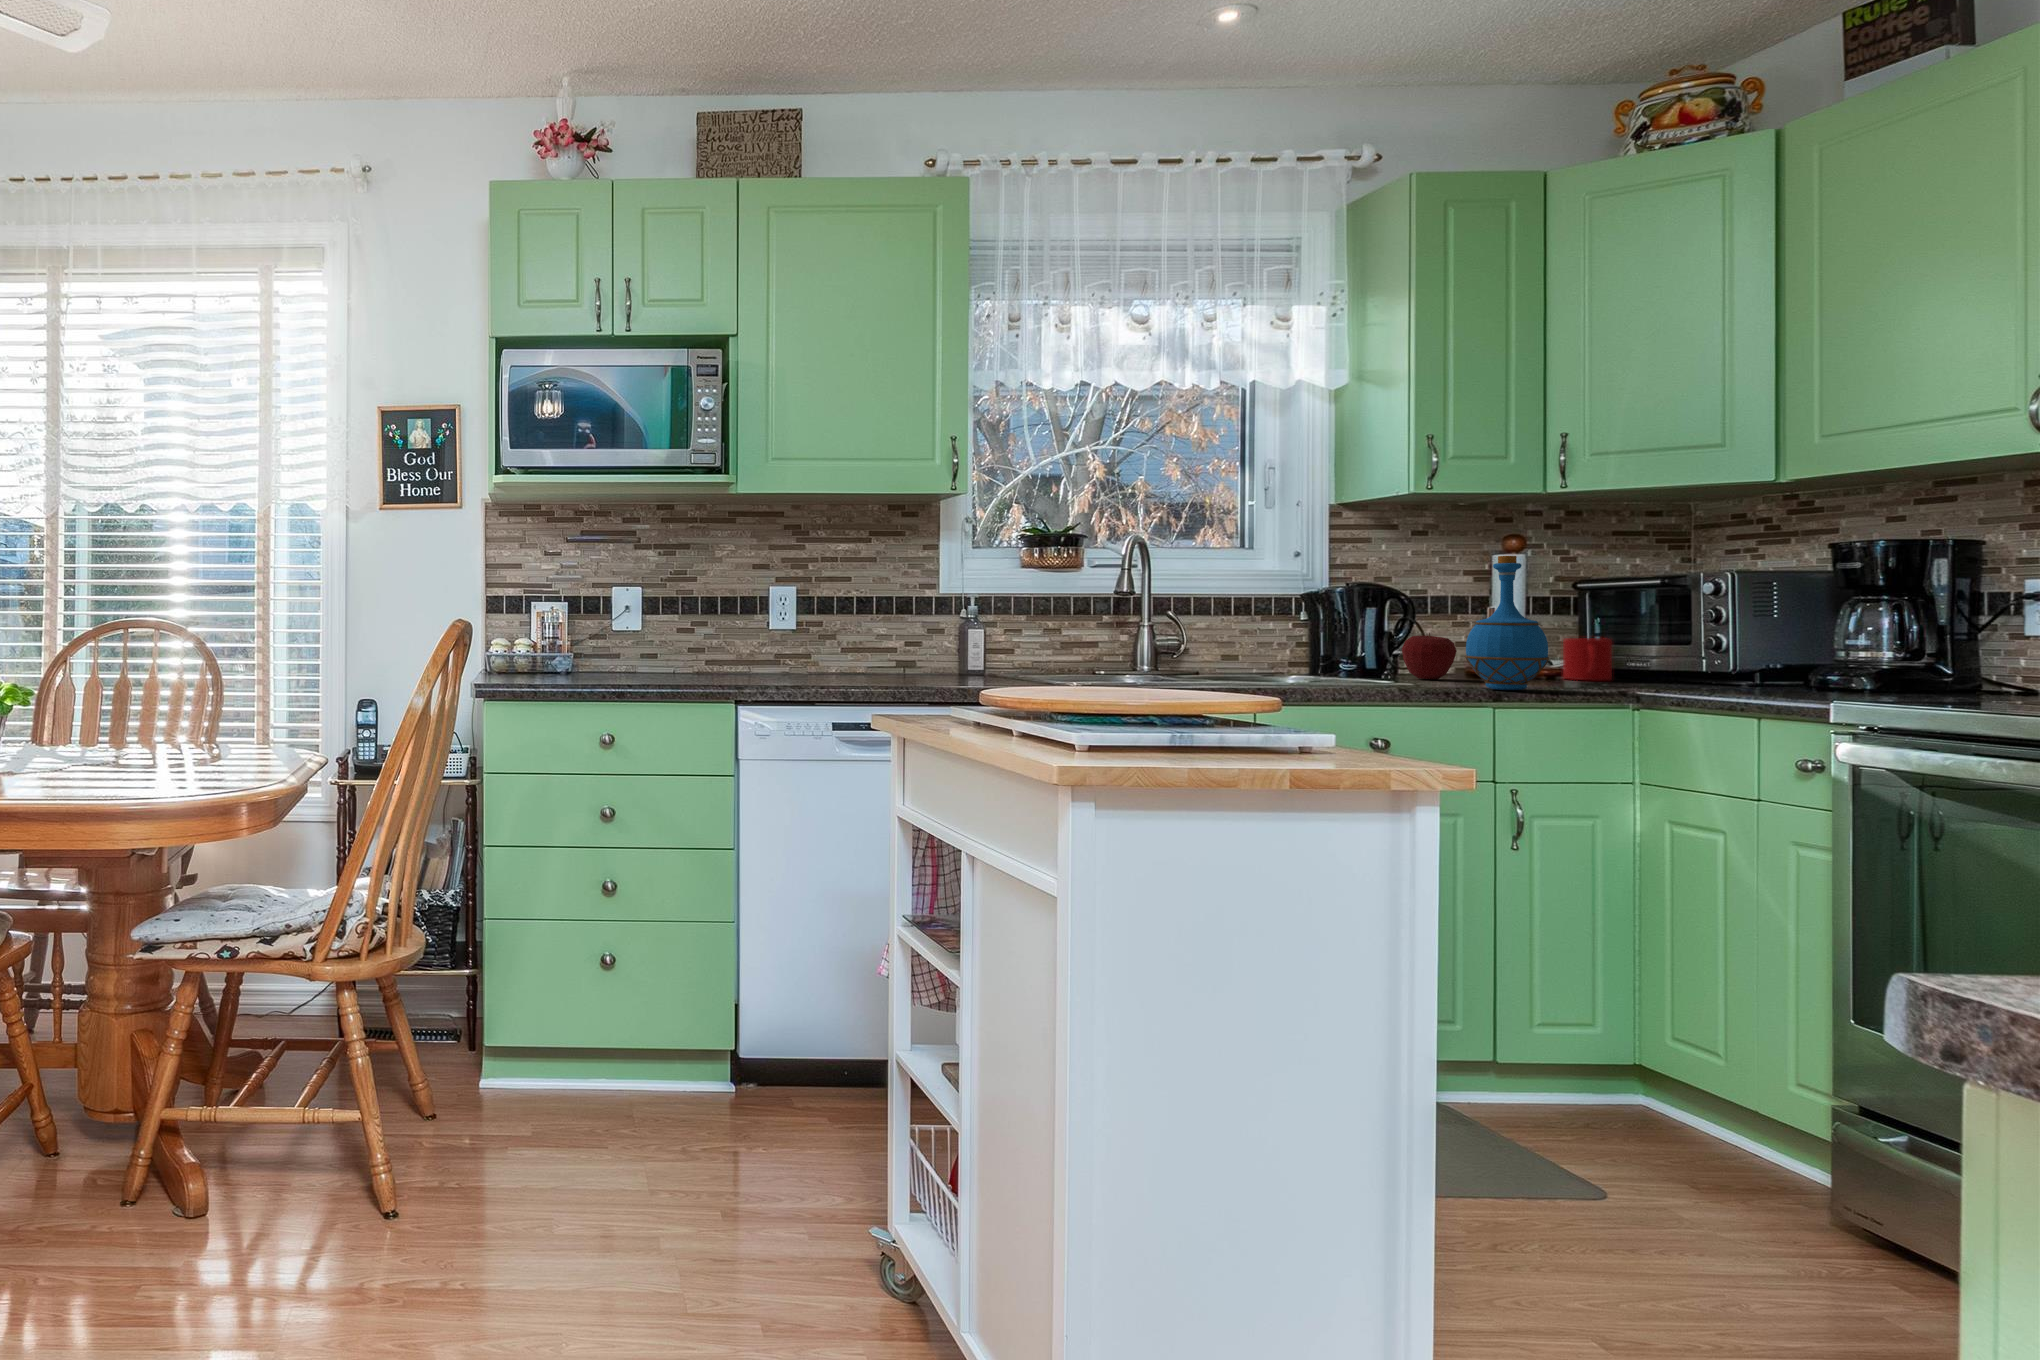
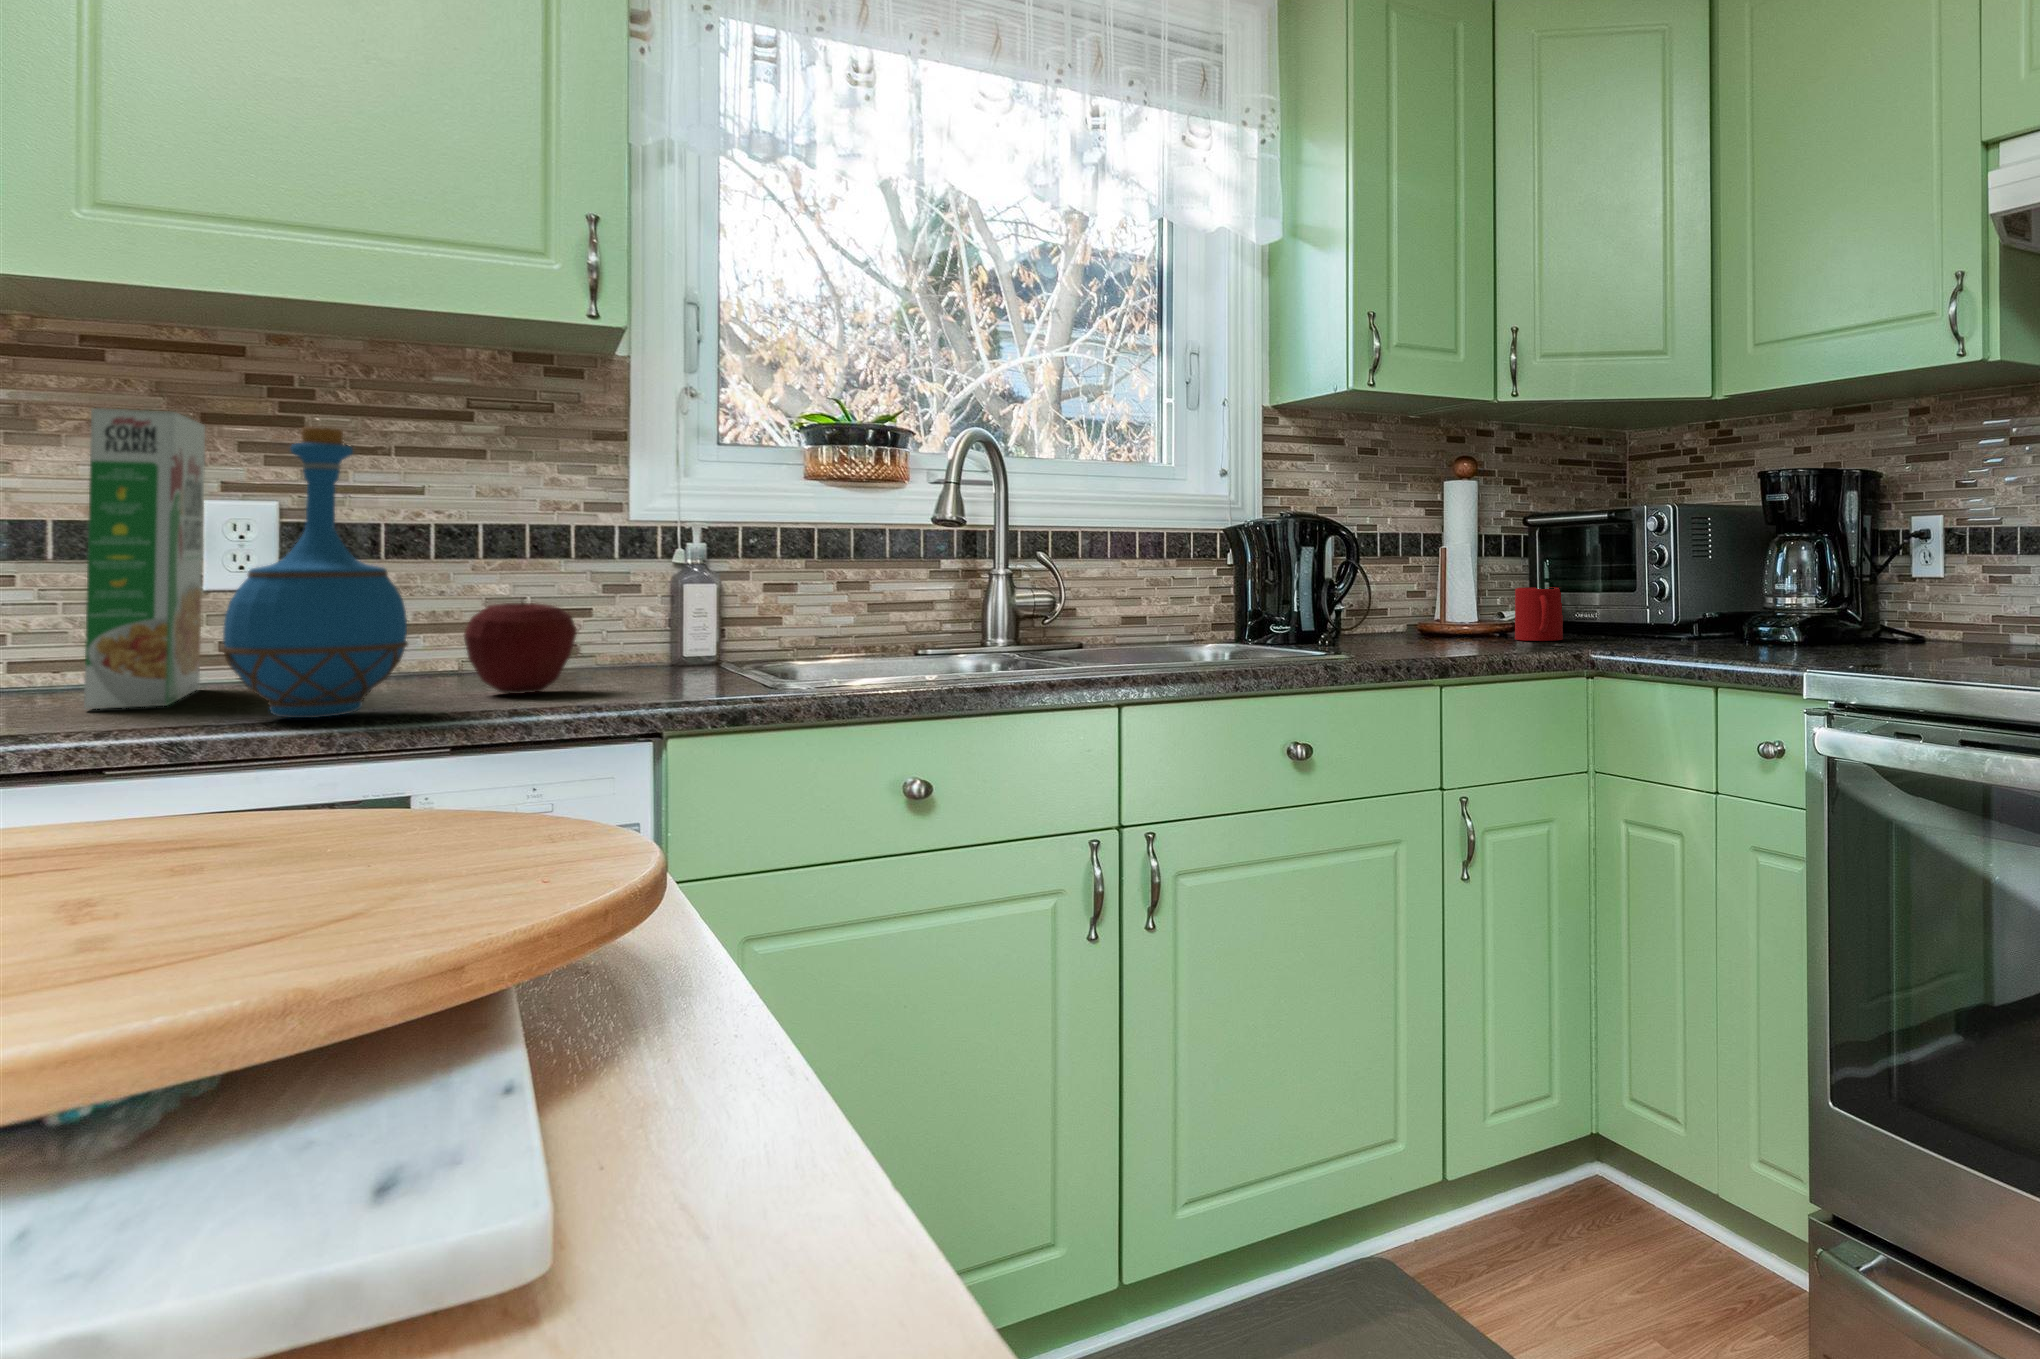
cereal box: none [755,550,793,681] -> present [84,408,205,709]
bottle: present [1465,556,1549,690] -> present [222,428,408,718]
apple: present [1402,633,1457,679] -> present [464,602,577,694]

